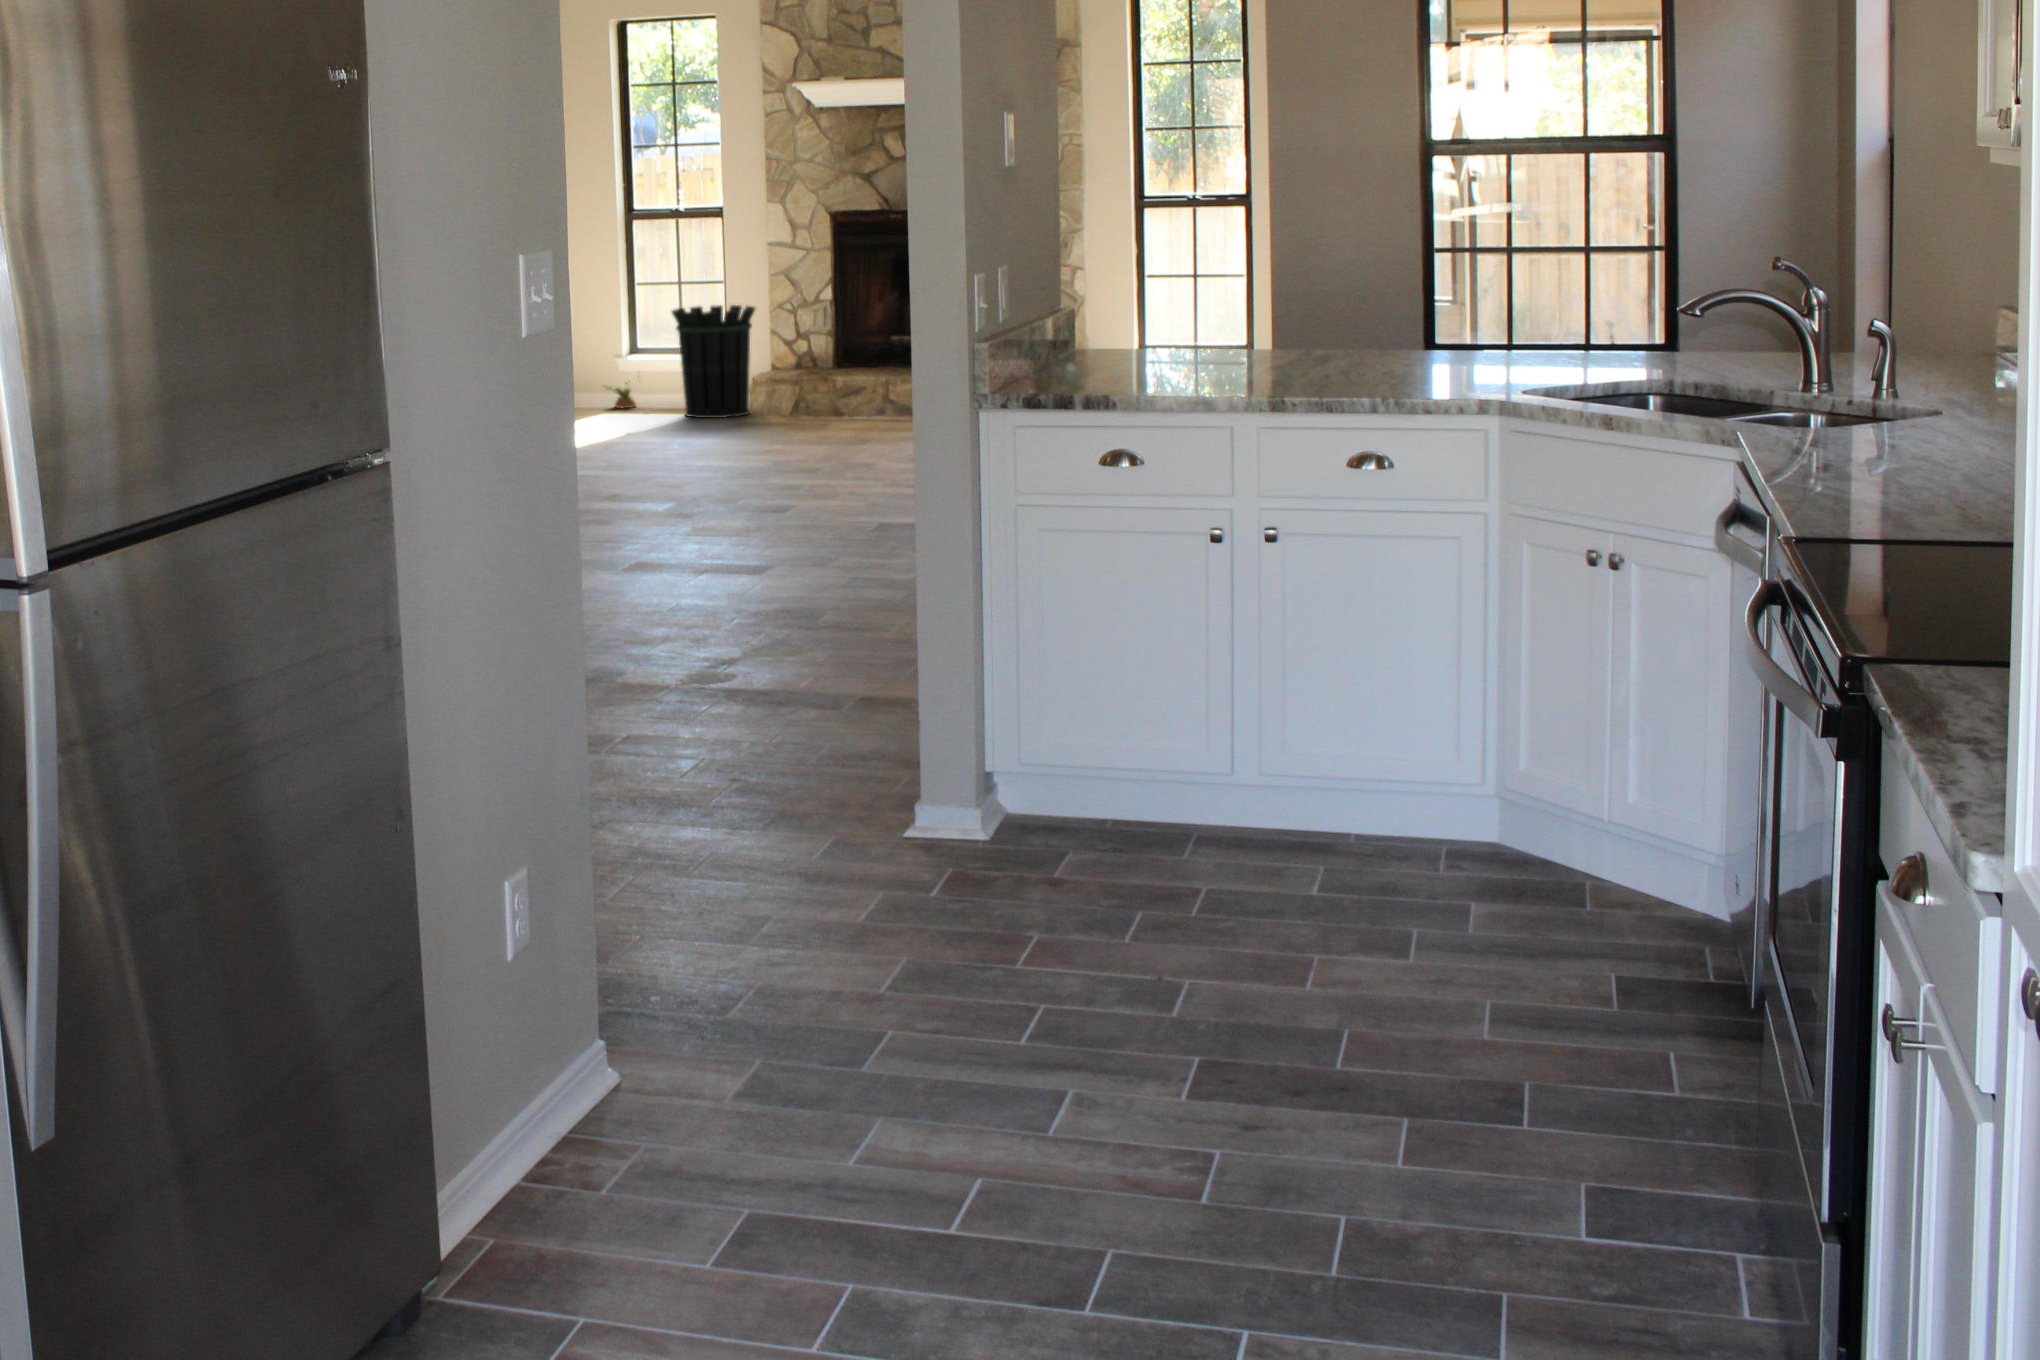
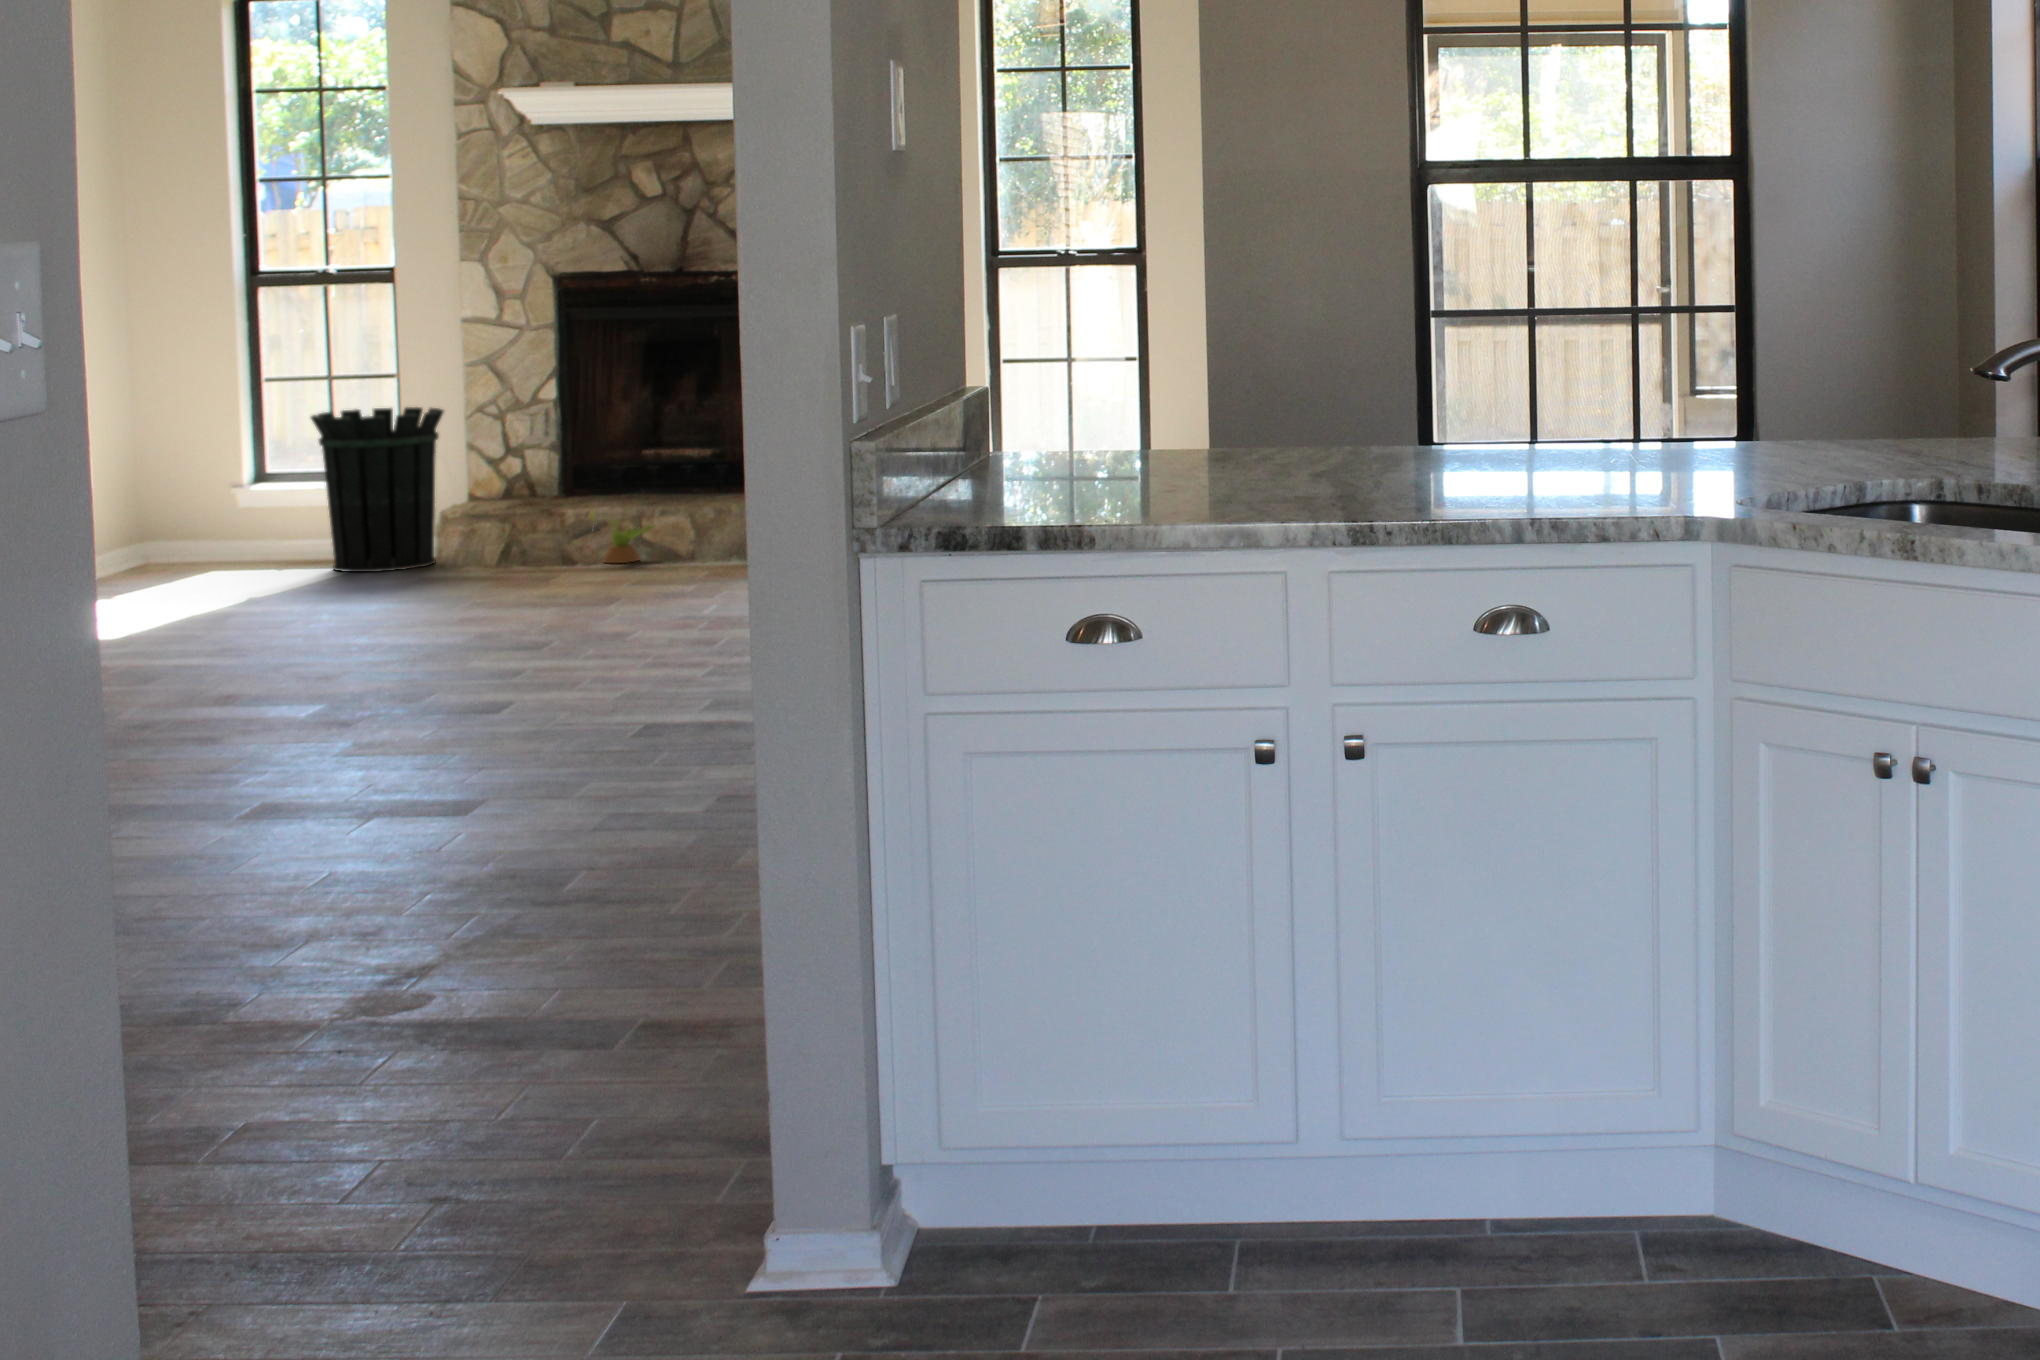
decorative plant: present [607,372,640,408] -> present [590,507,652,563]

